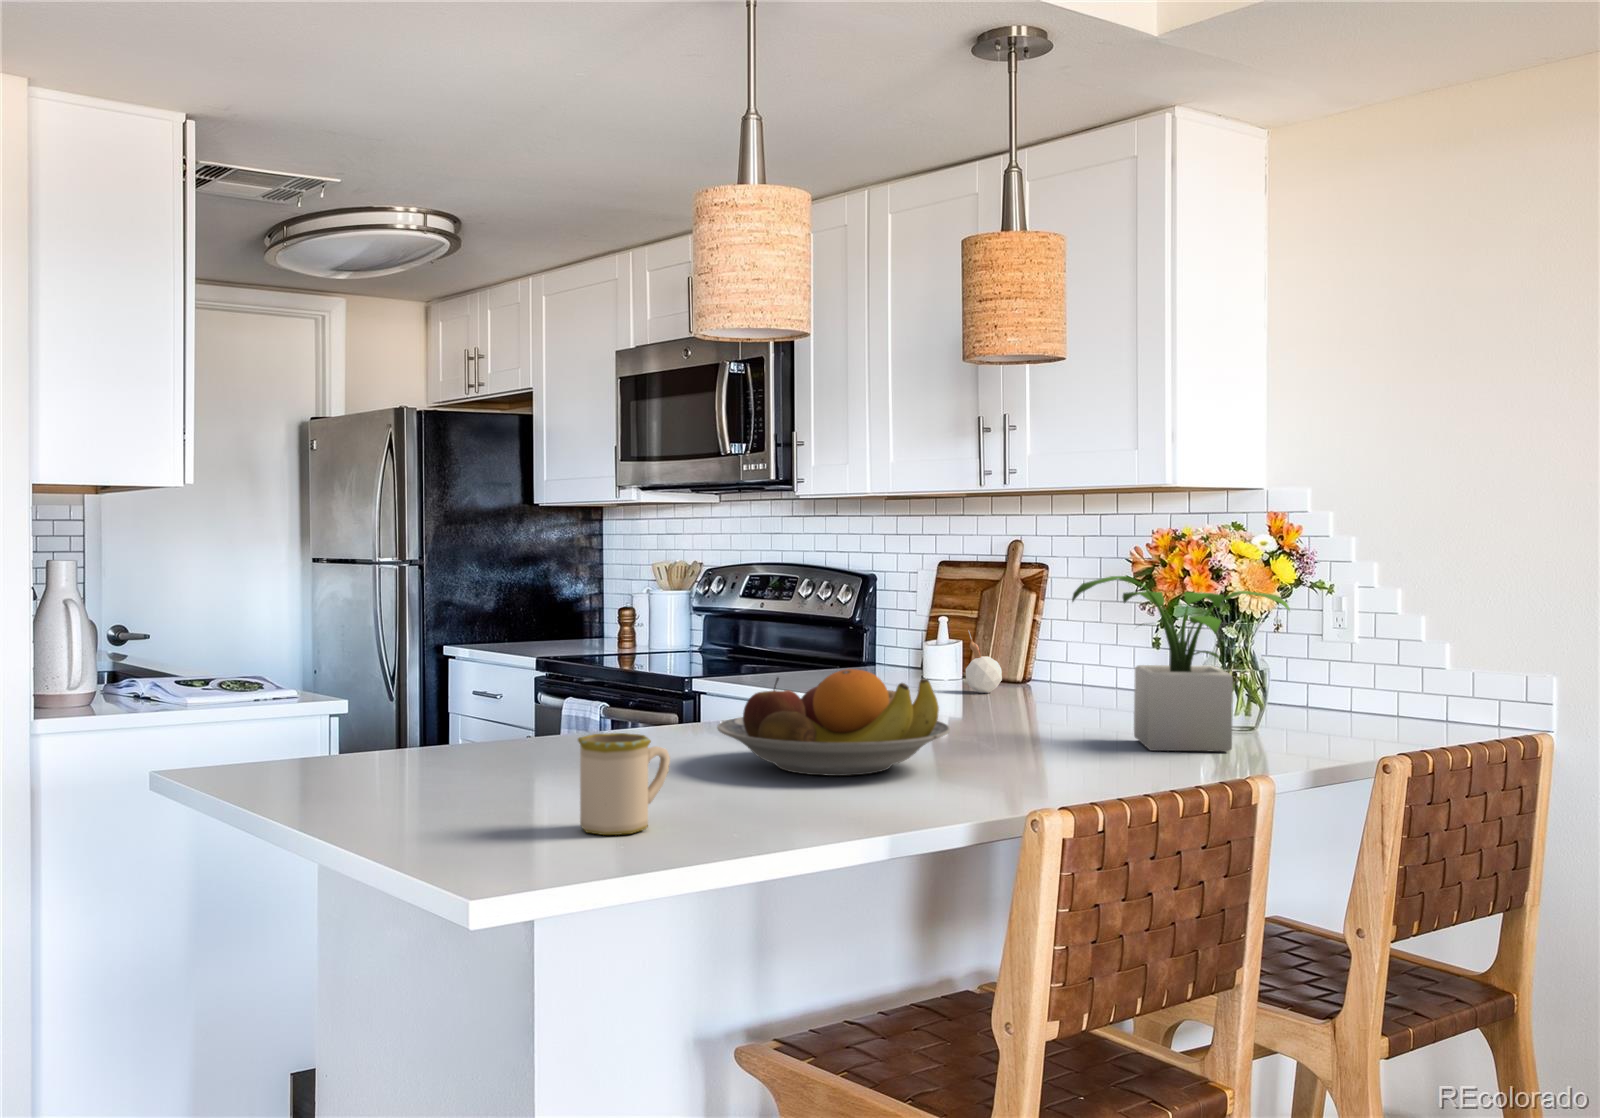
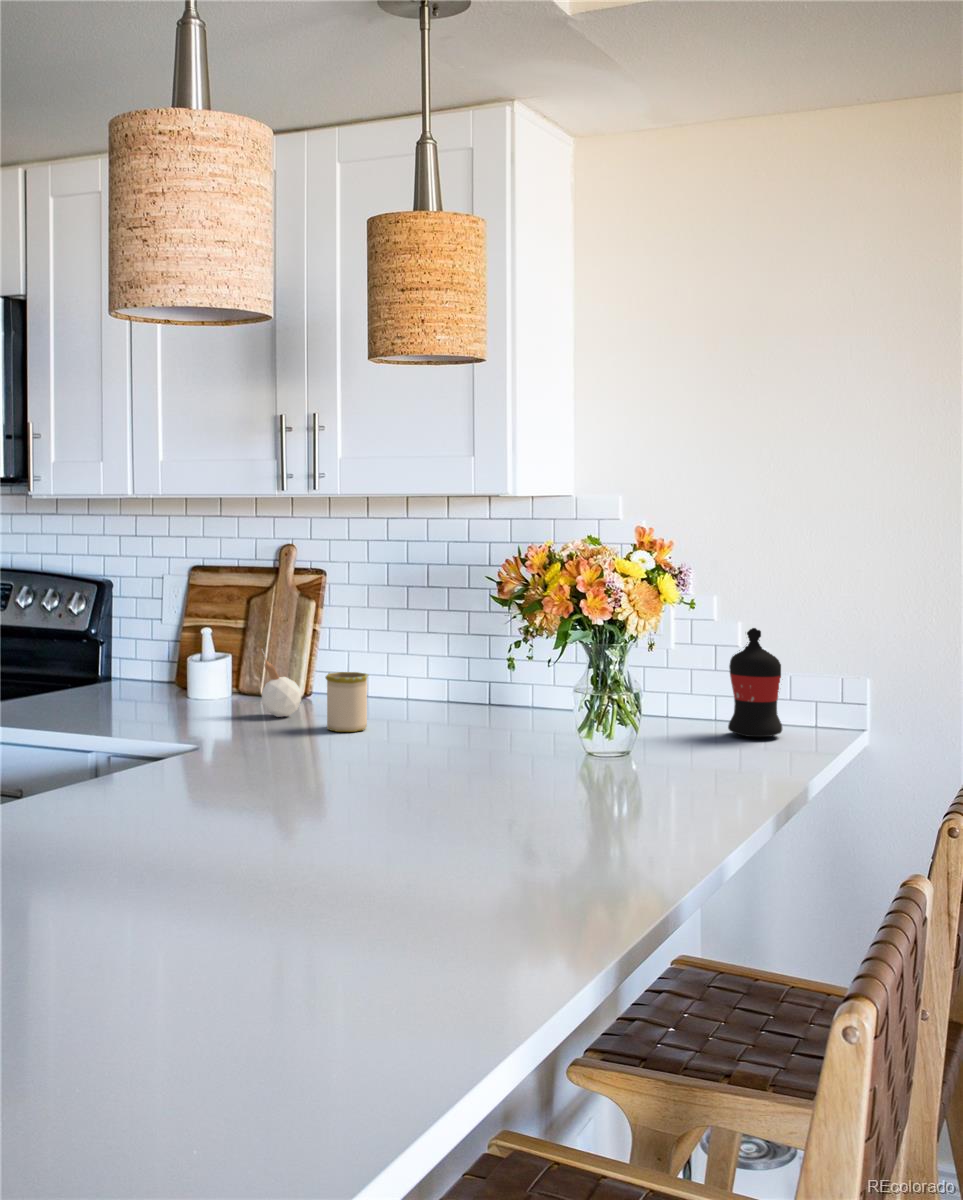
wine bottle: none [1401,569,1464,731] -> present [728,628,782,737]
potted plant: present [1072,576,1290,752] -> none [502,610,709,798]
fruit bowl: present [717,669,950,776] -> none [141,758,442,901]
mug: present [578,733,670,835] -> present [326,672,368,732]

